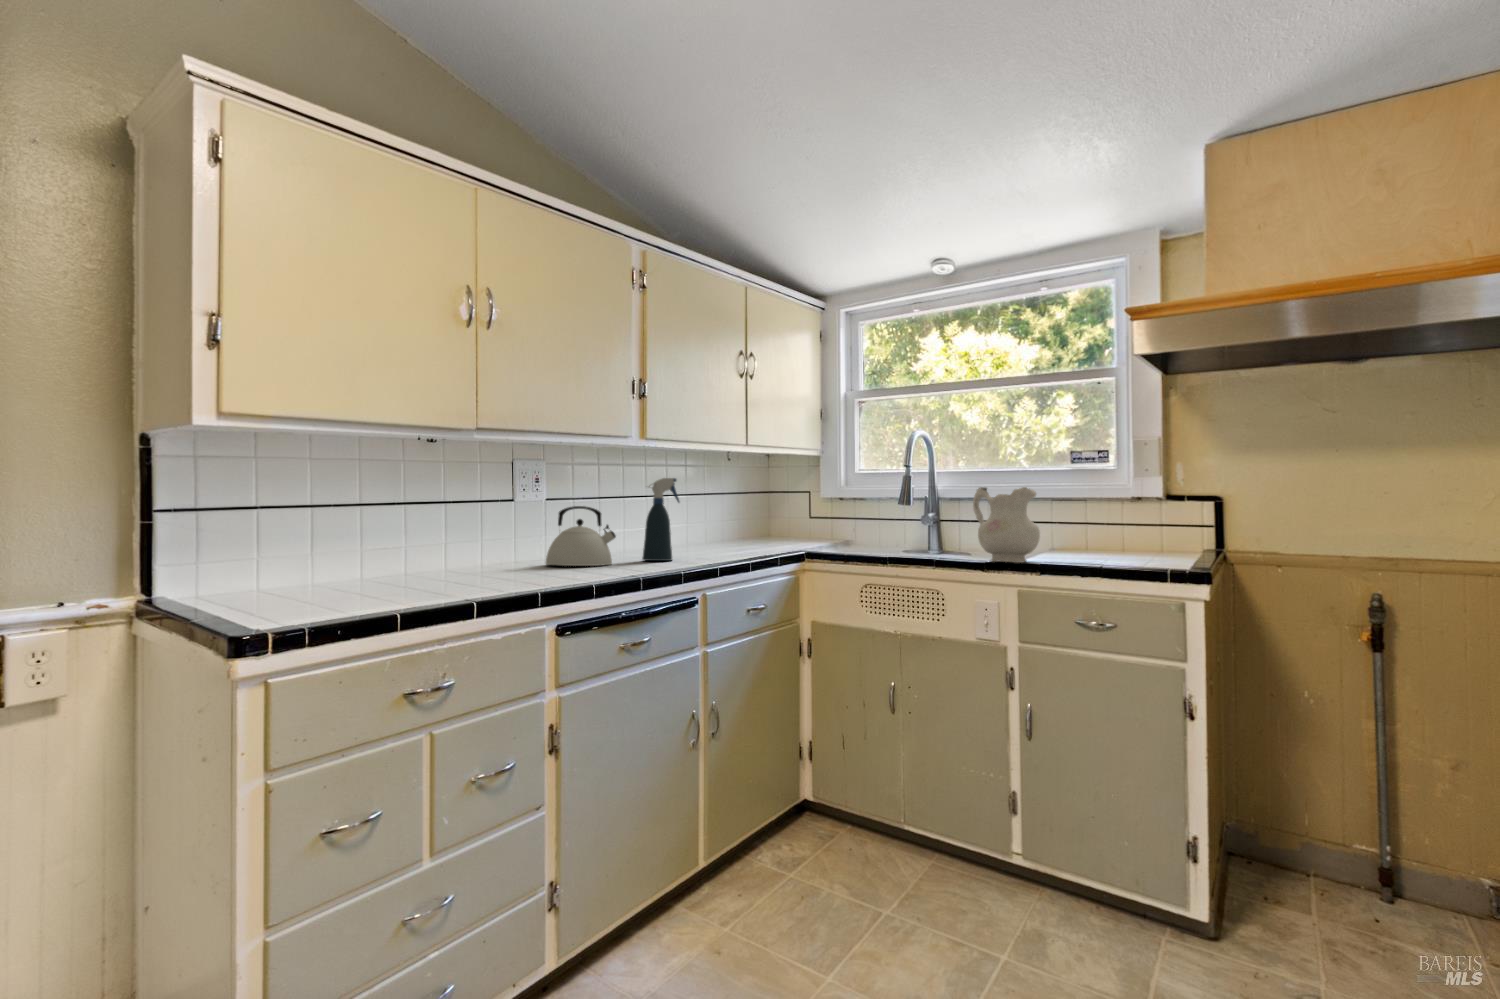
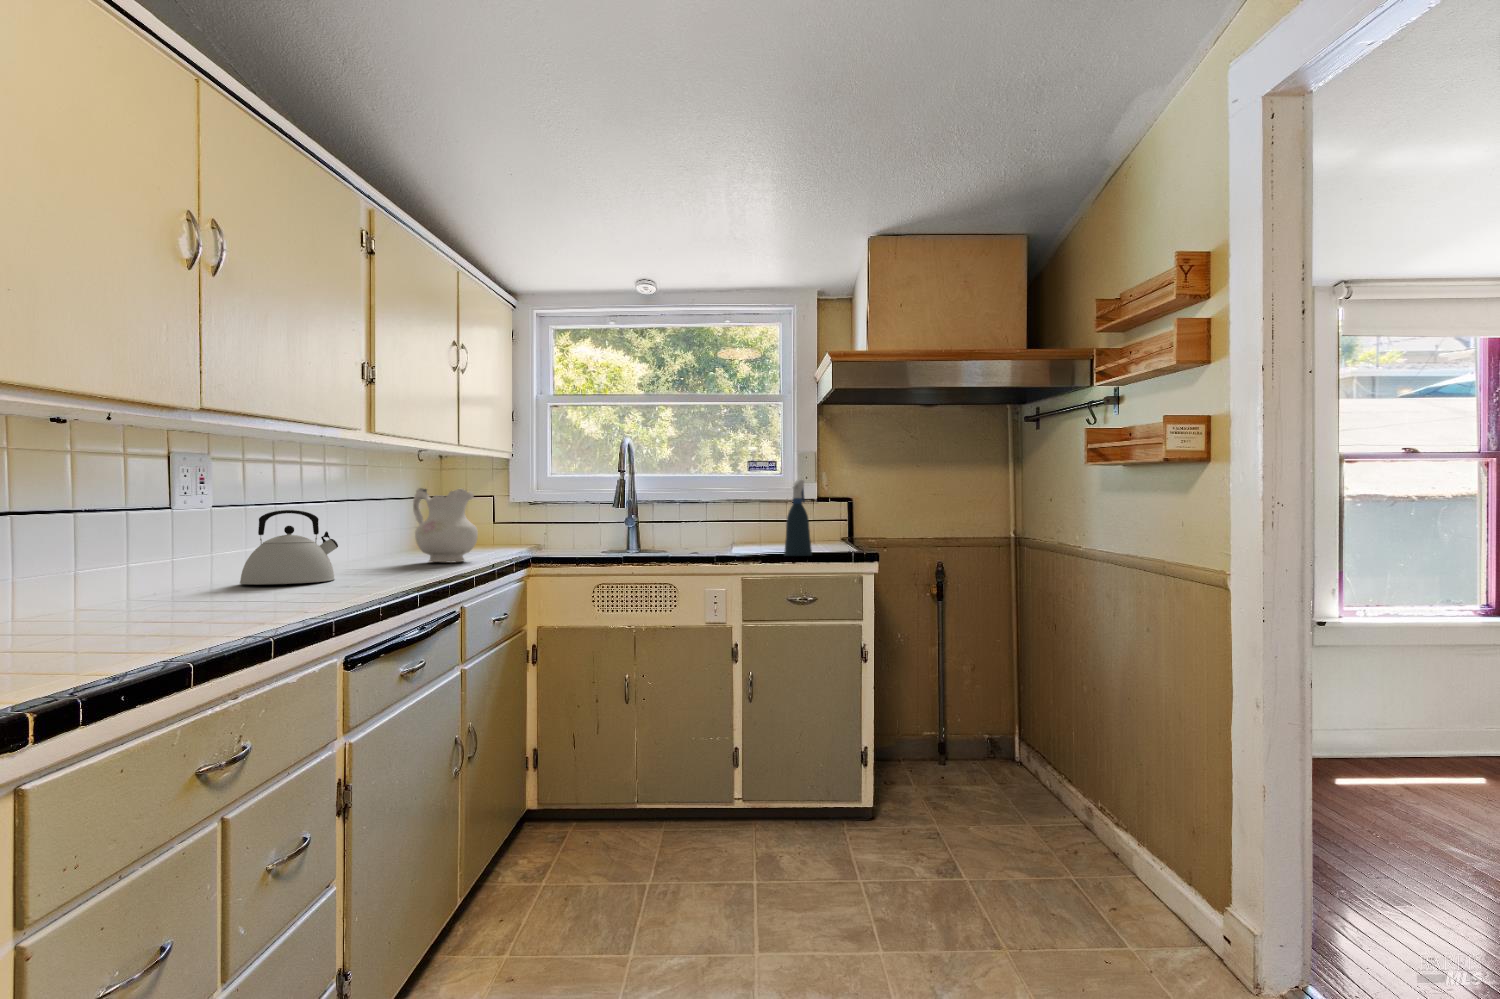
spray bottle: present [642,478,679,561] -> present [784,480,812,556]
ceramic pitcher: present [973,487,1040,563] -> present [413,488,478,563]

